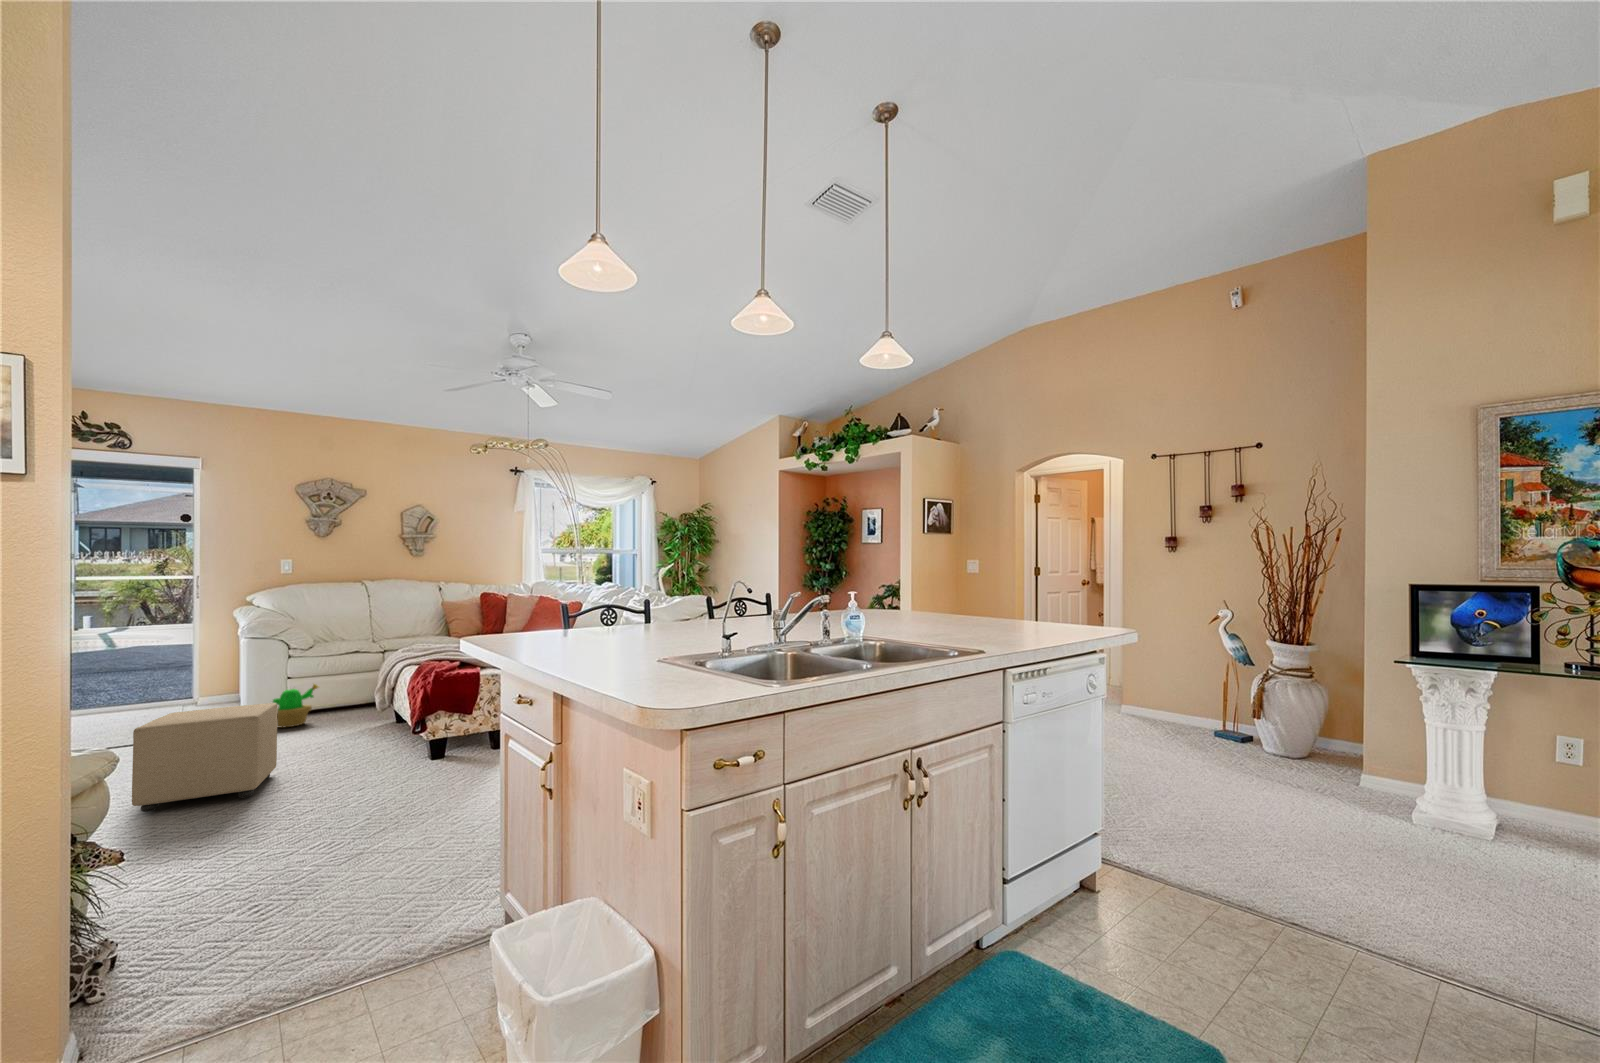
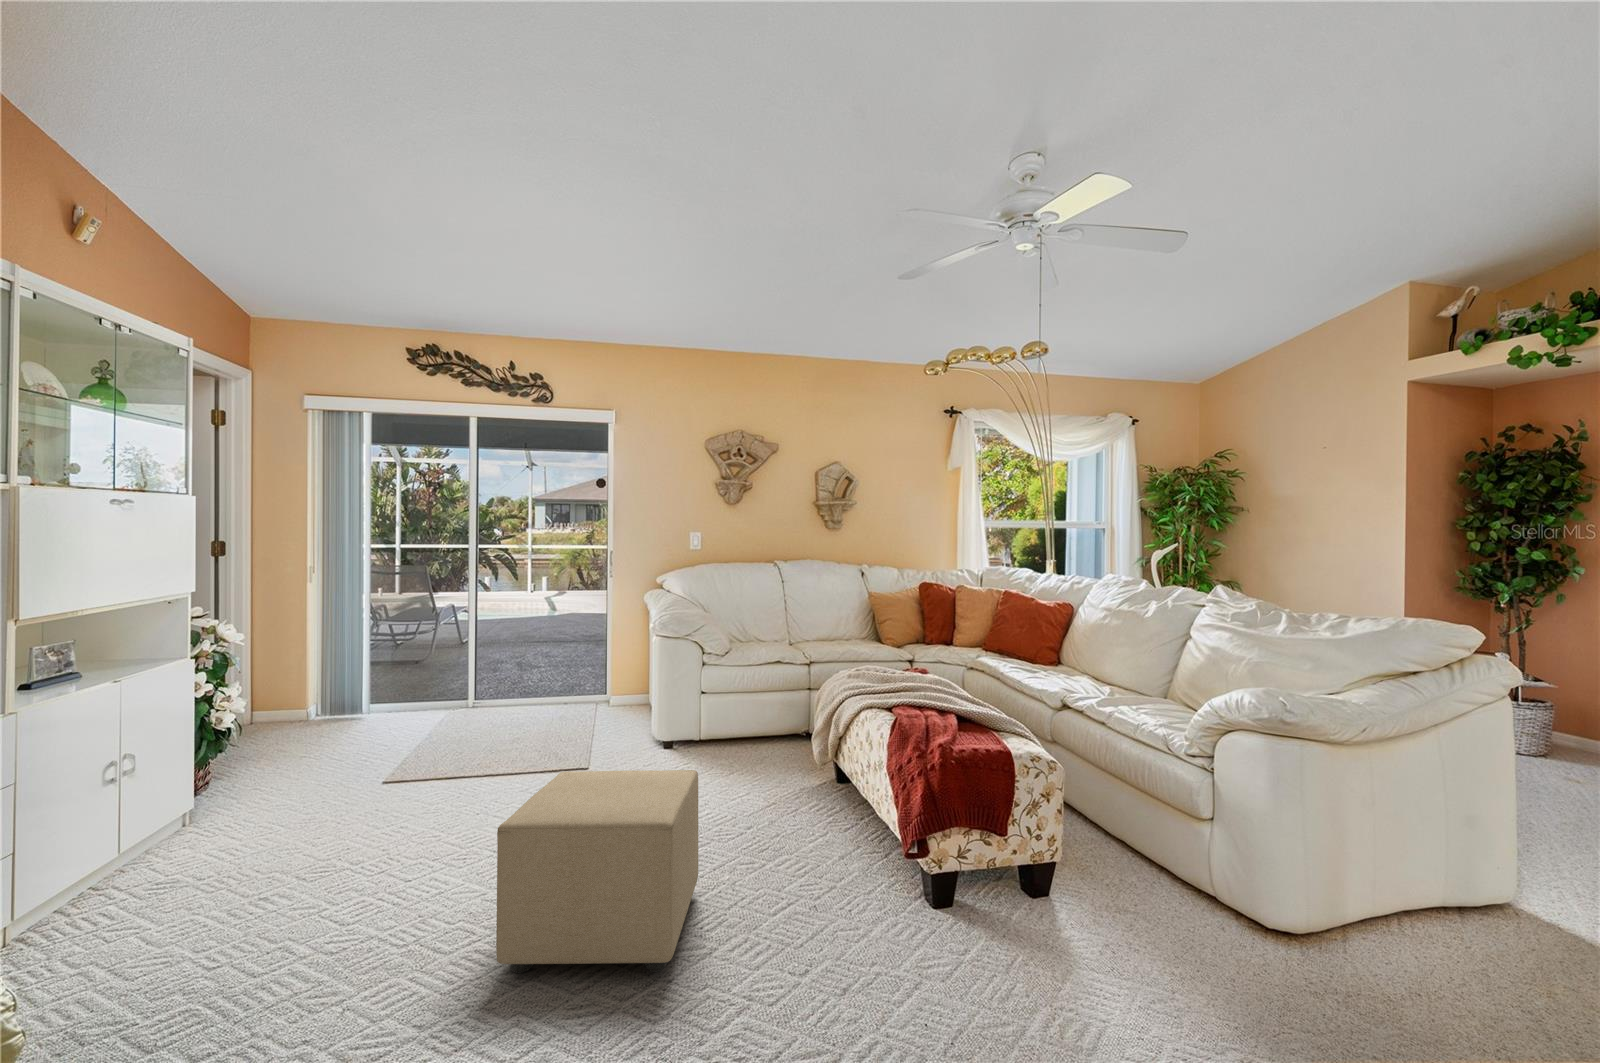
decorative plant: present [273,684,318,727] -> none [684,702,741,761]

